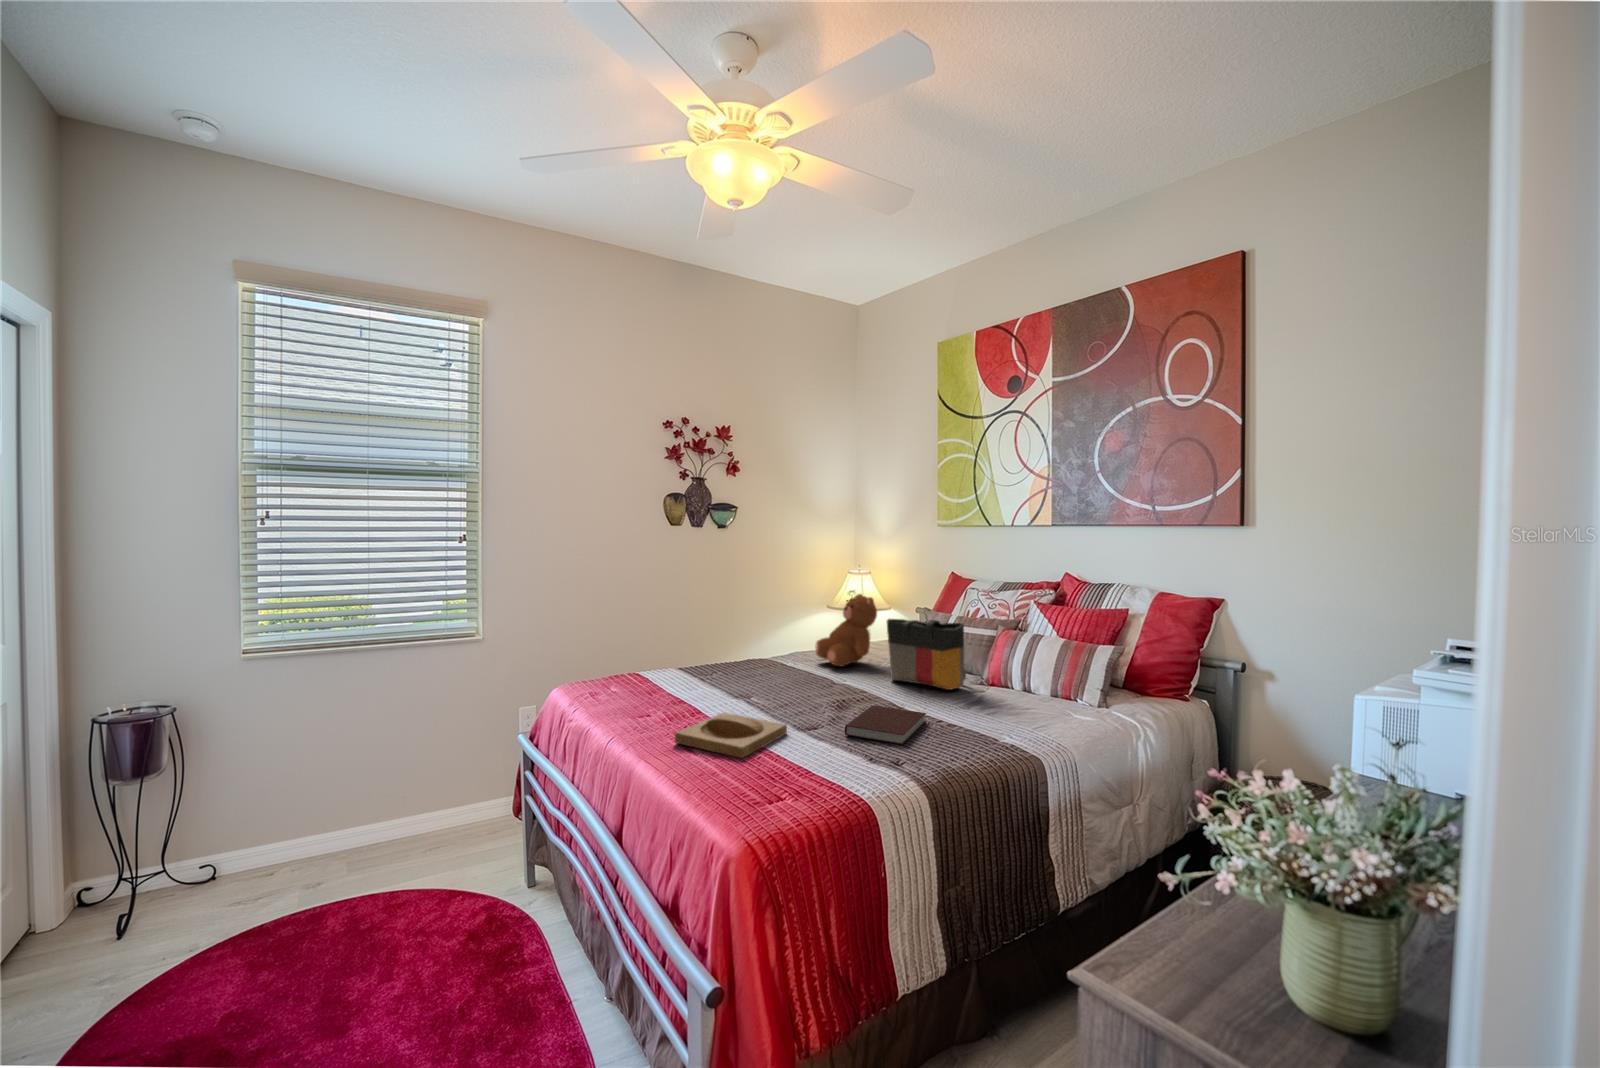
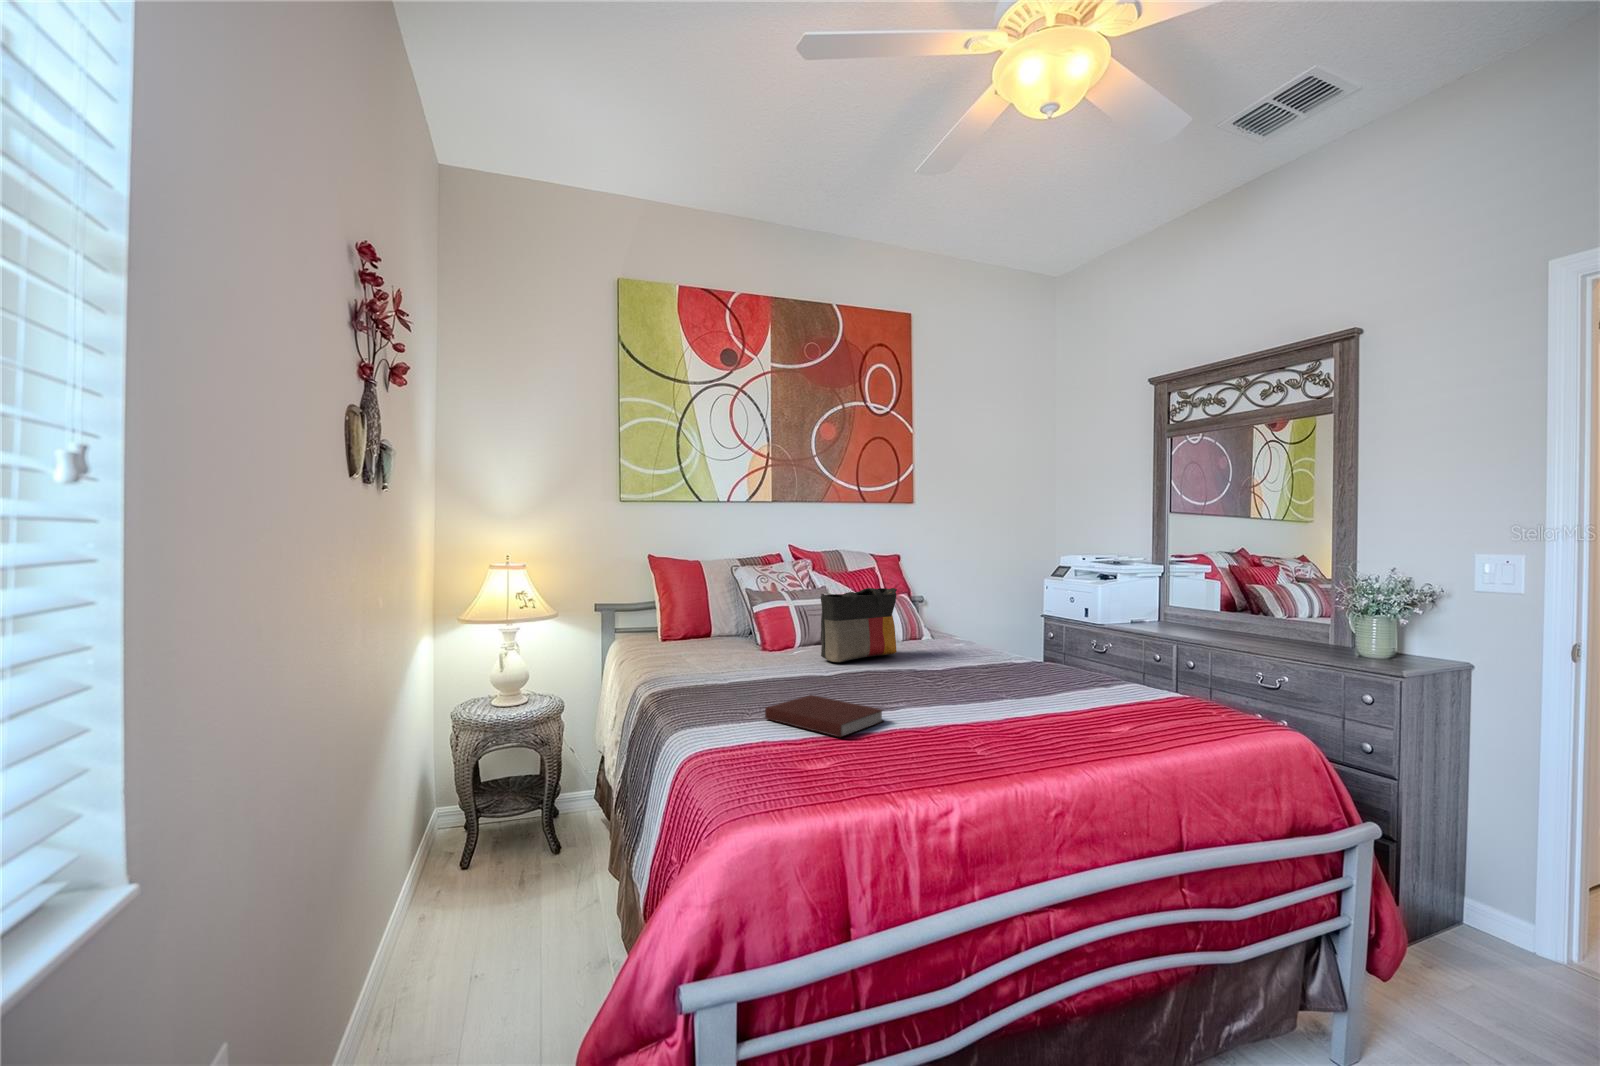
teddy bear: present [815,594,877,666] -> none [691,578,776,672]
notebook: present [845,705,926,745] -> present [765,695,883,737]
tray: present [675,713,787,758] -> none [994,696,1129,745]

